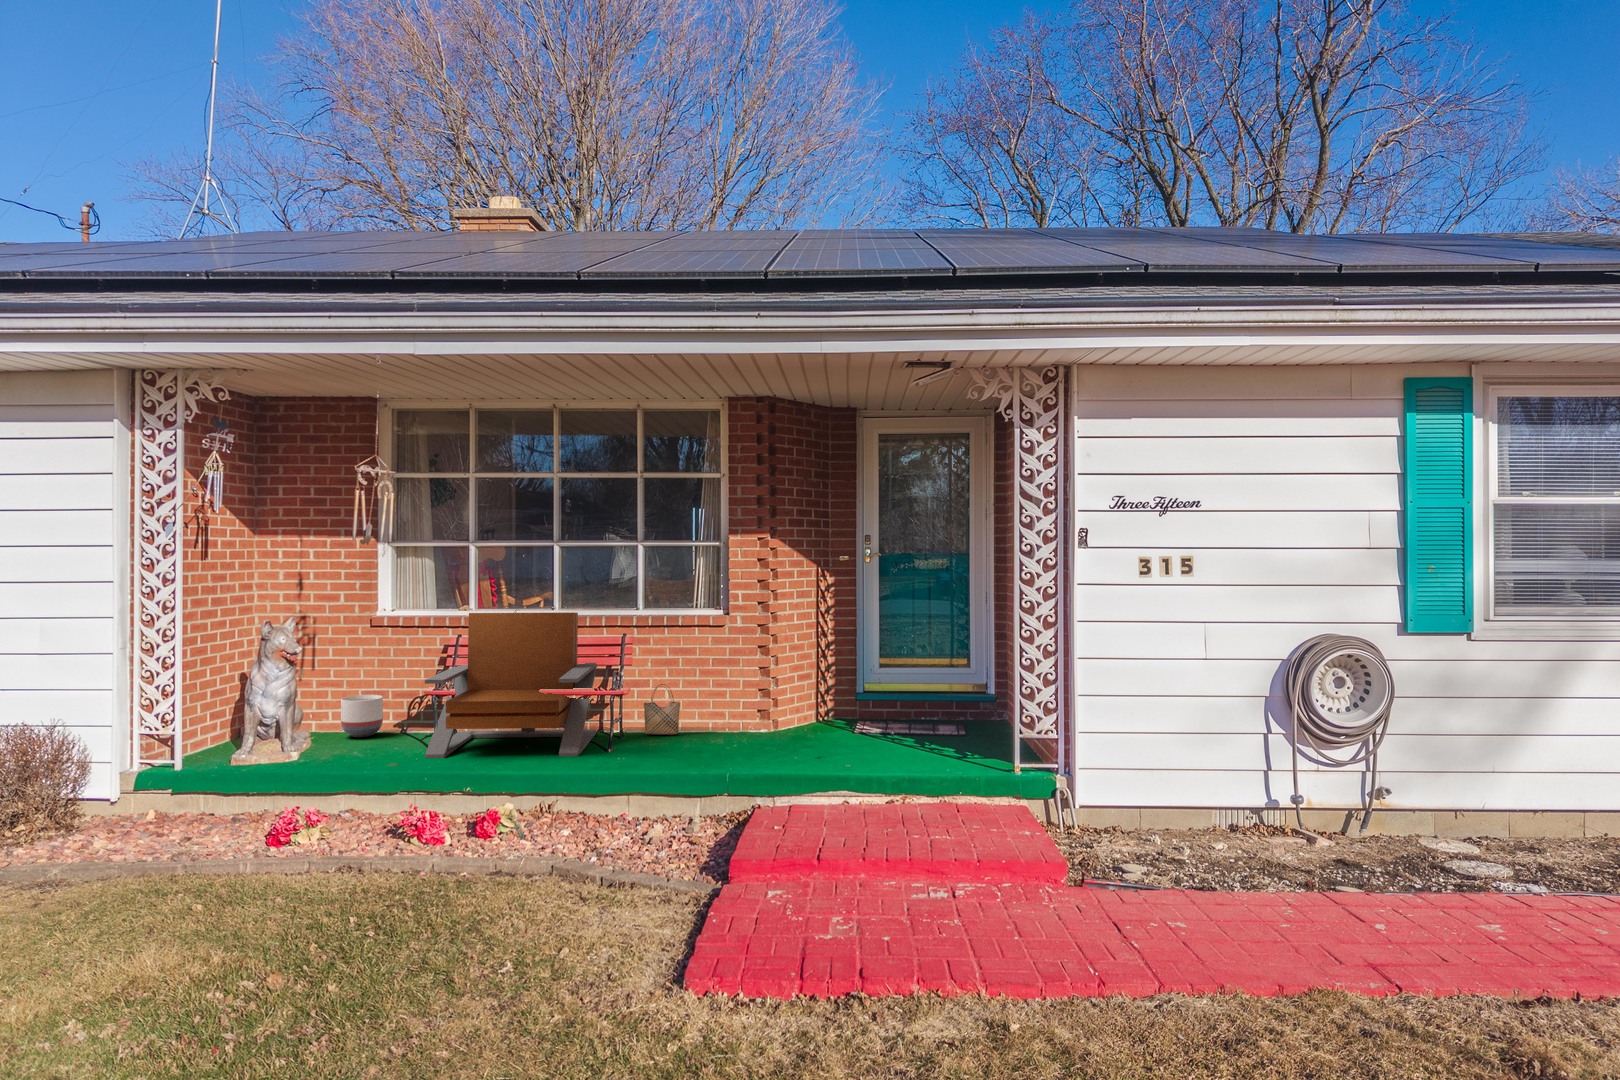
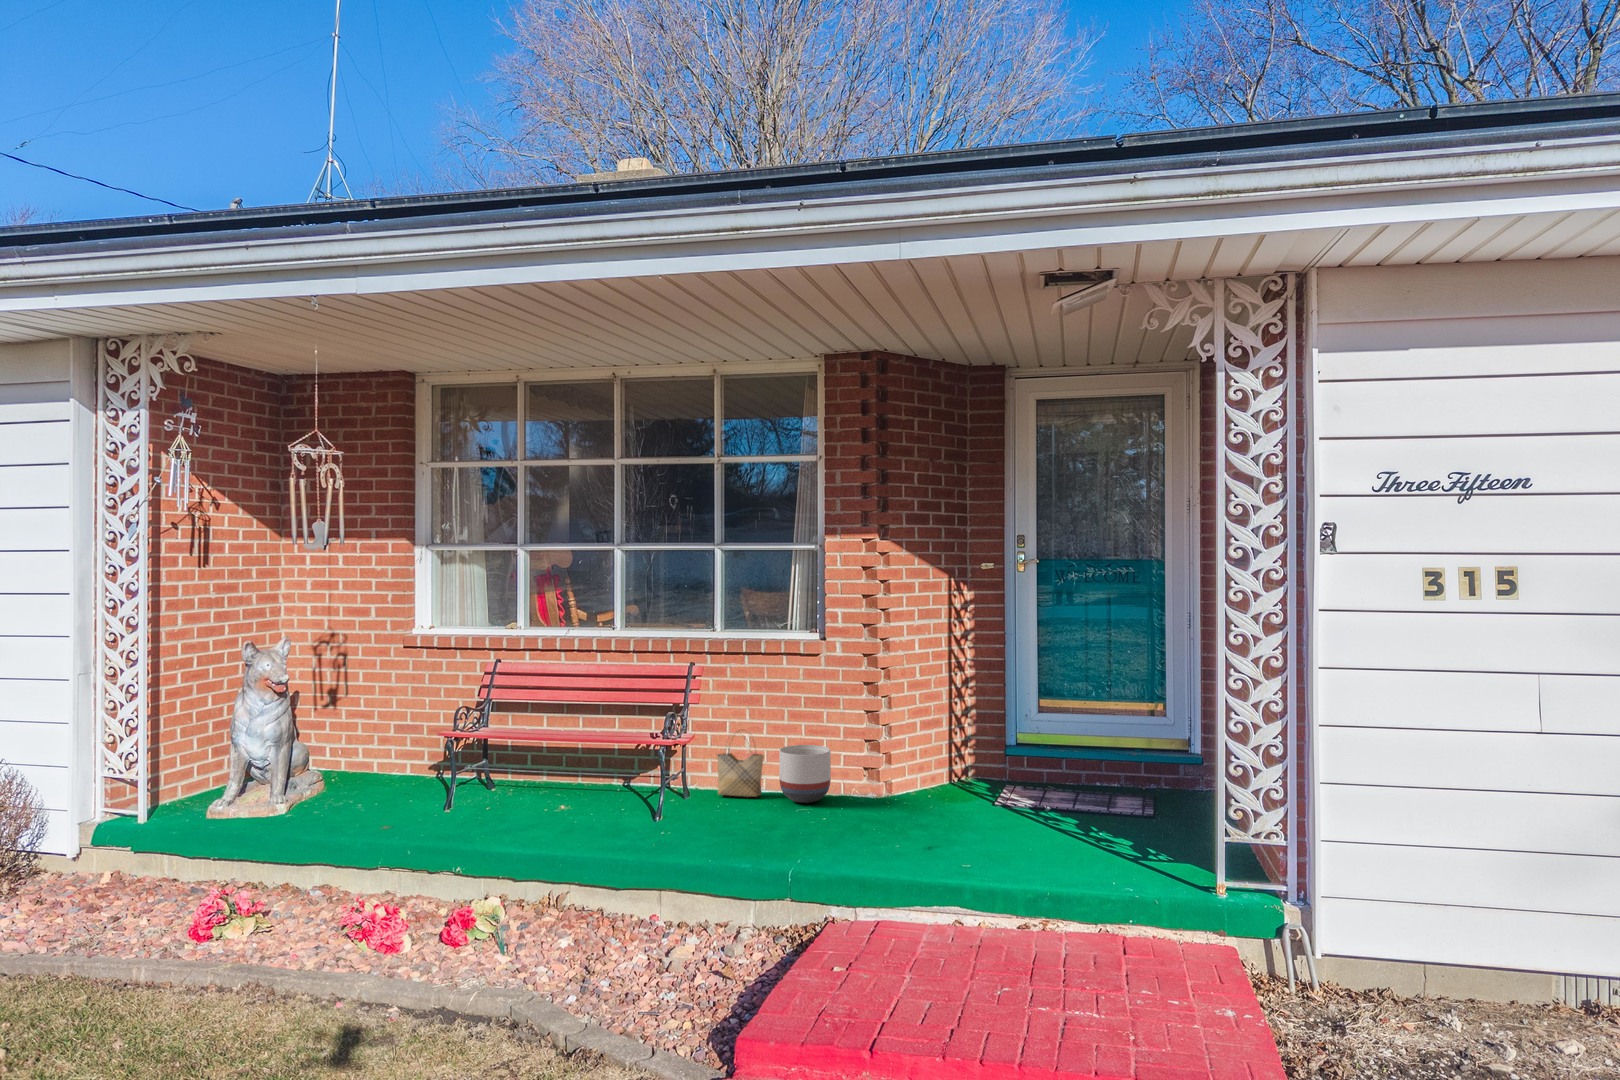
lounge chair: present [425,612,597,758] -> none [429,634,661,827]
planter: present [341,695,383,737] -> present [779,745,831,803]

